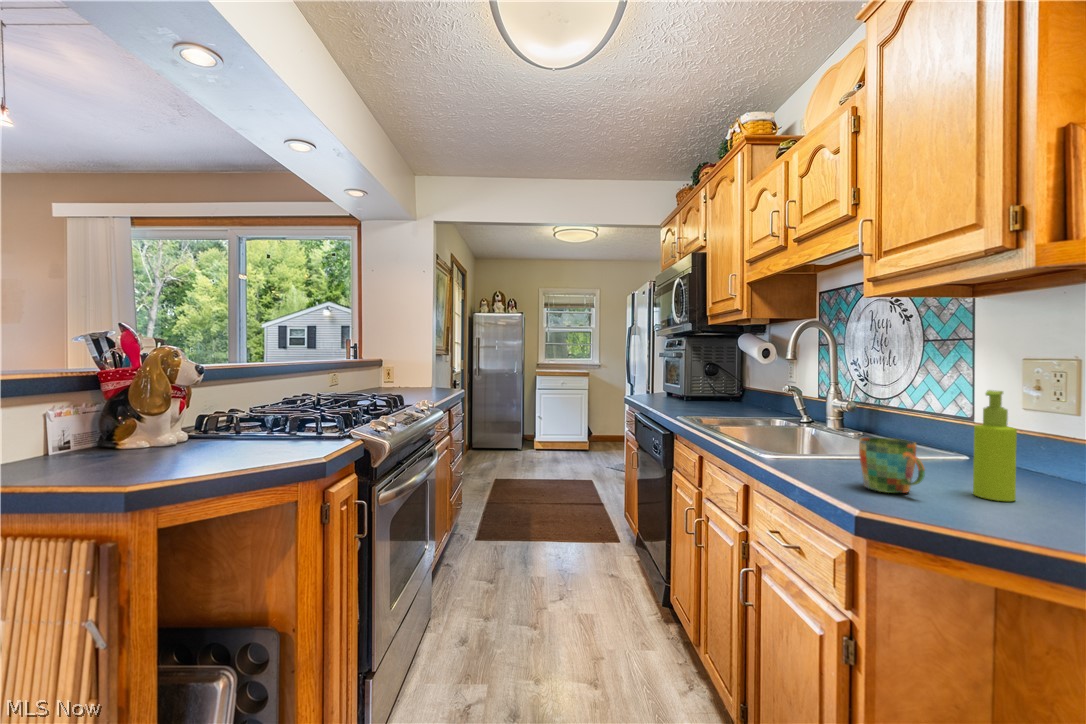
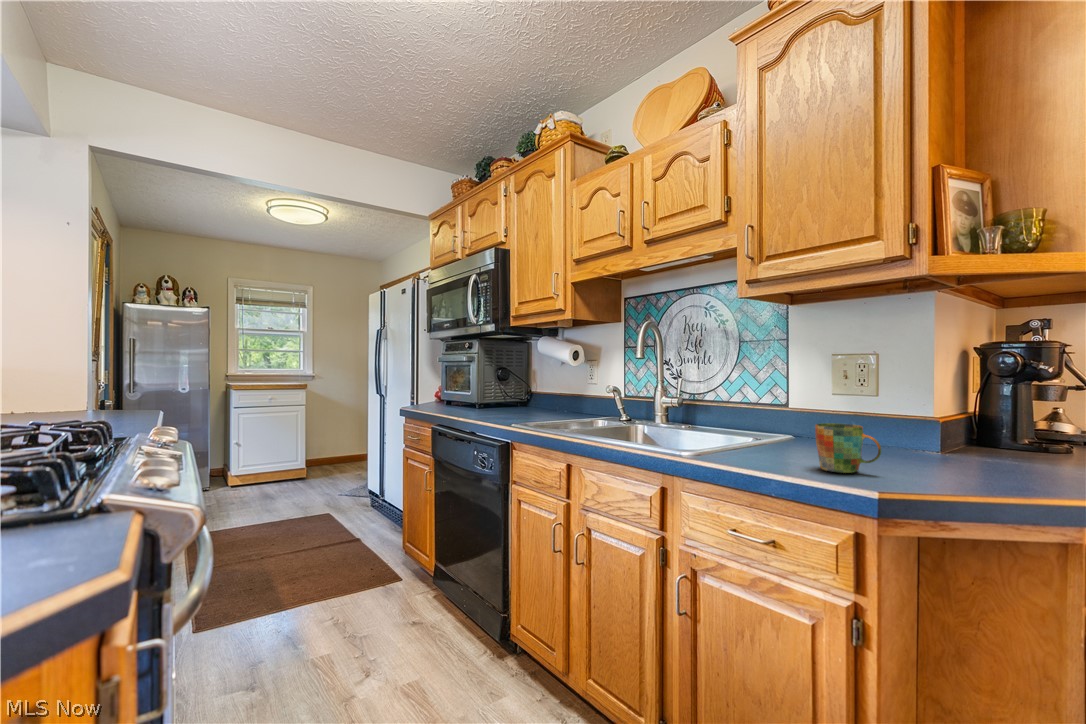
soap dispenser: present [973,390,1017,501] -> none [879,376,912,467]

